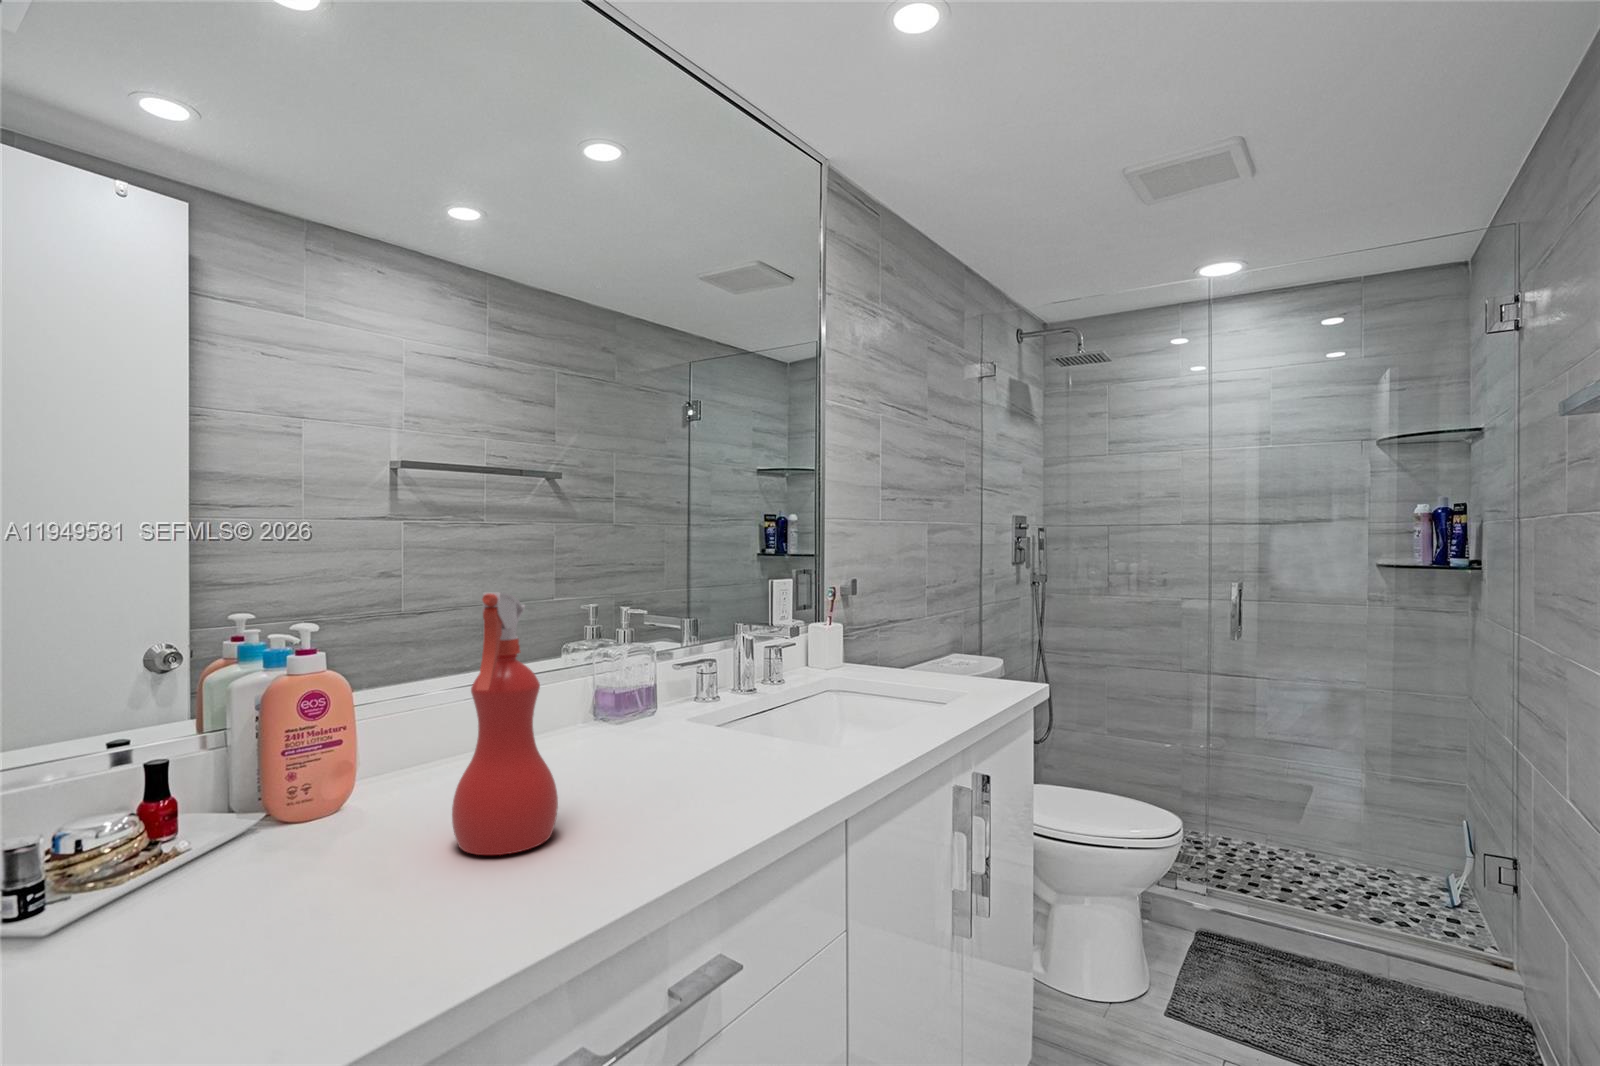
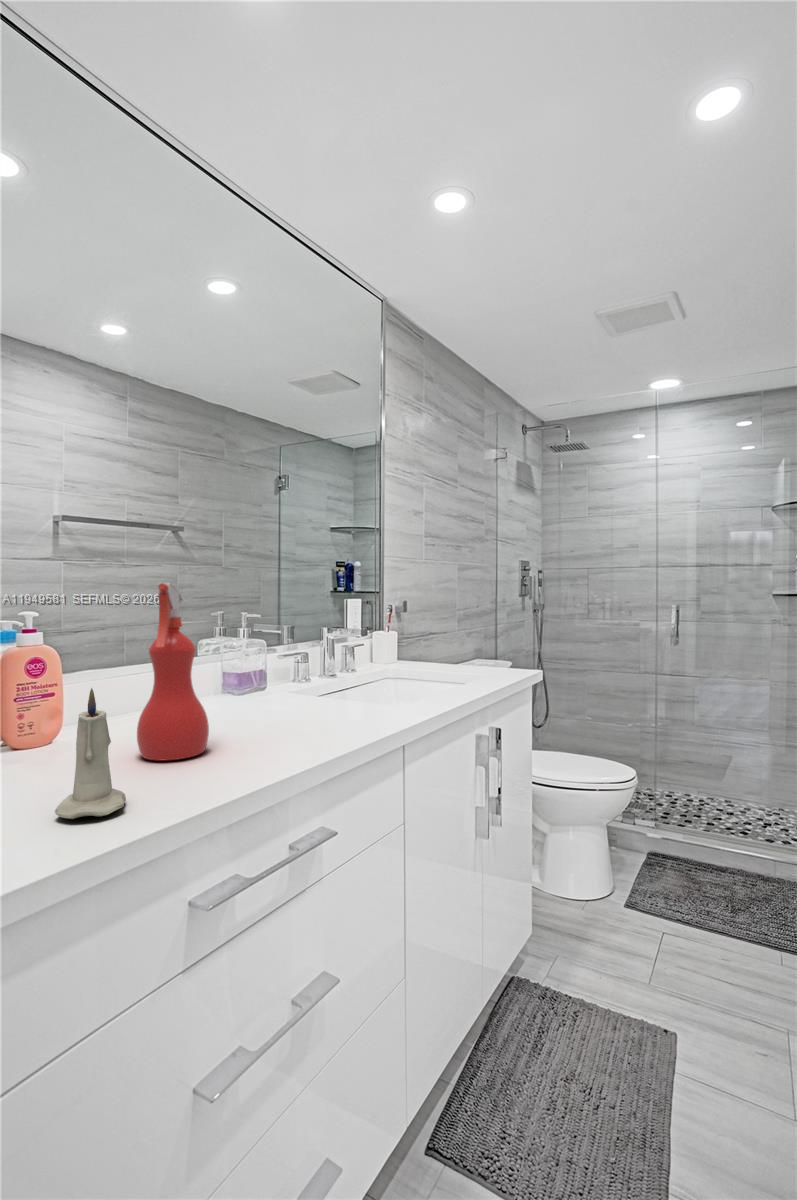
candle: none [302,775,416,986] -> present [55,688,126,819]

